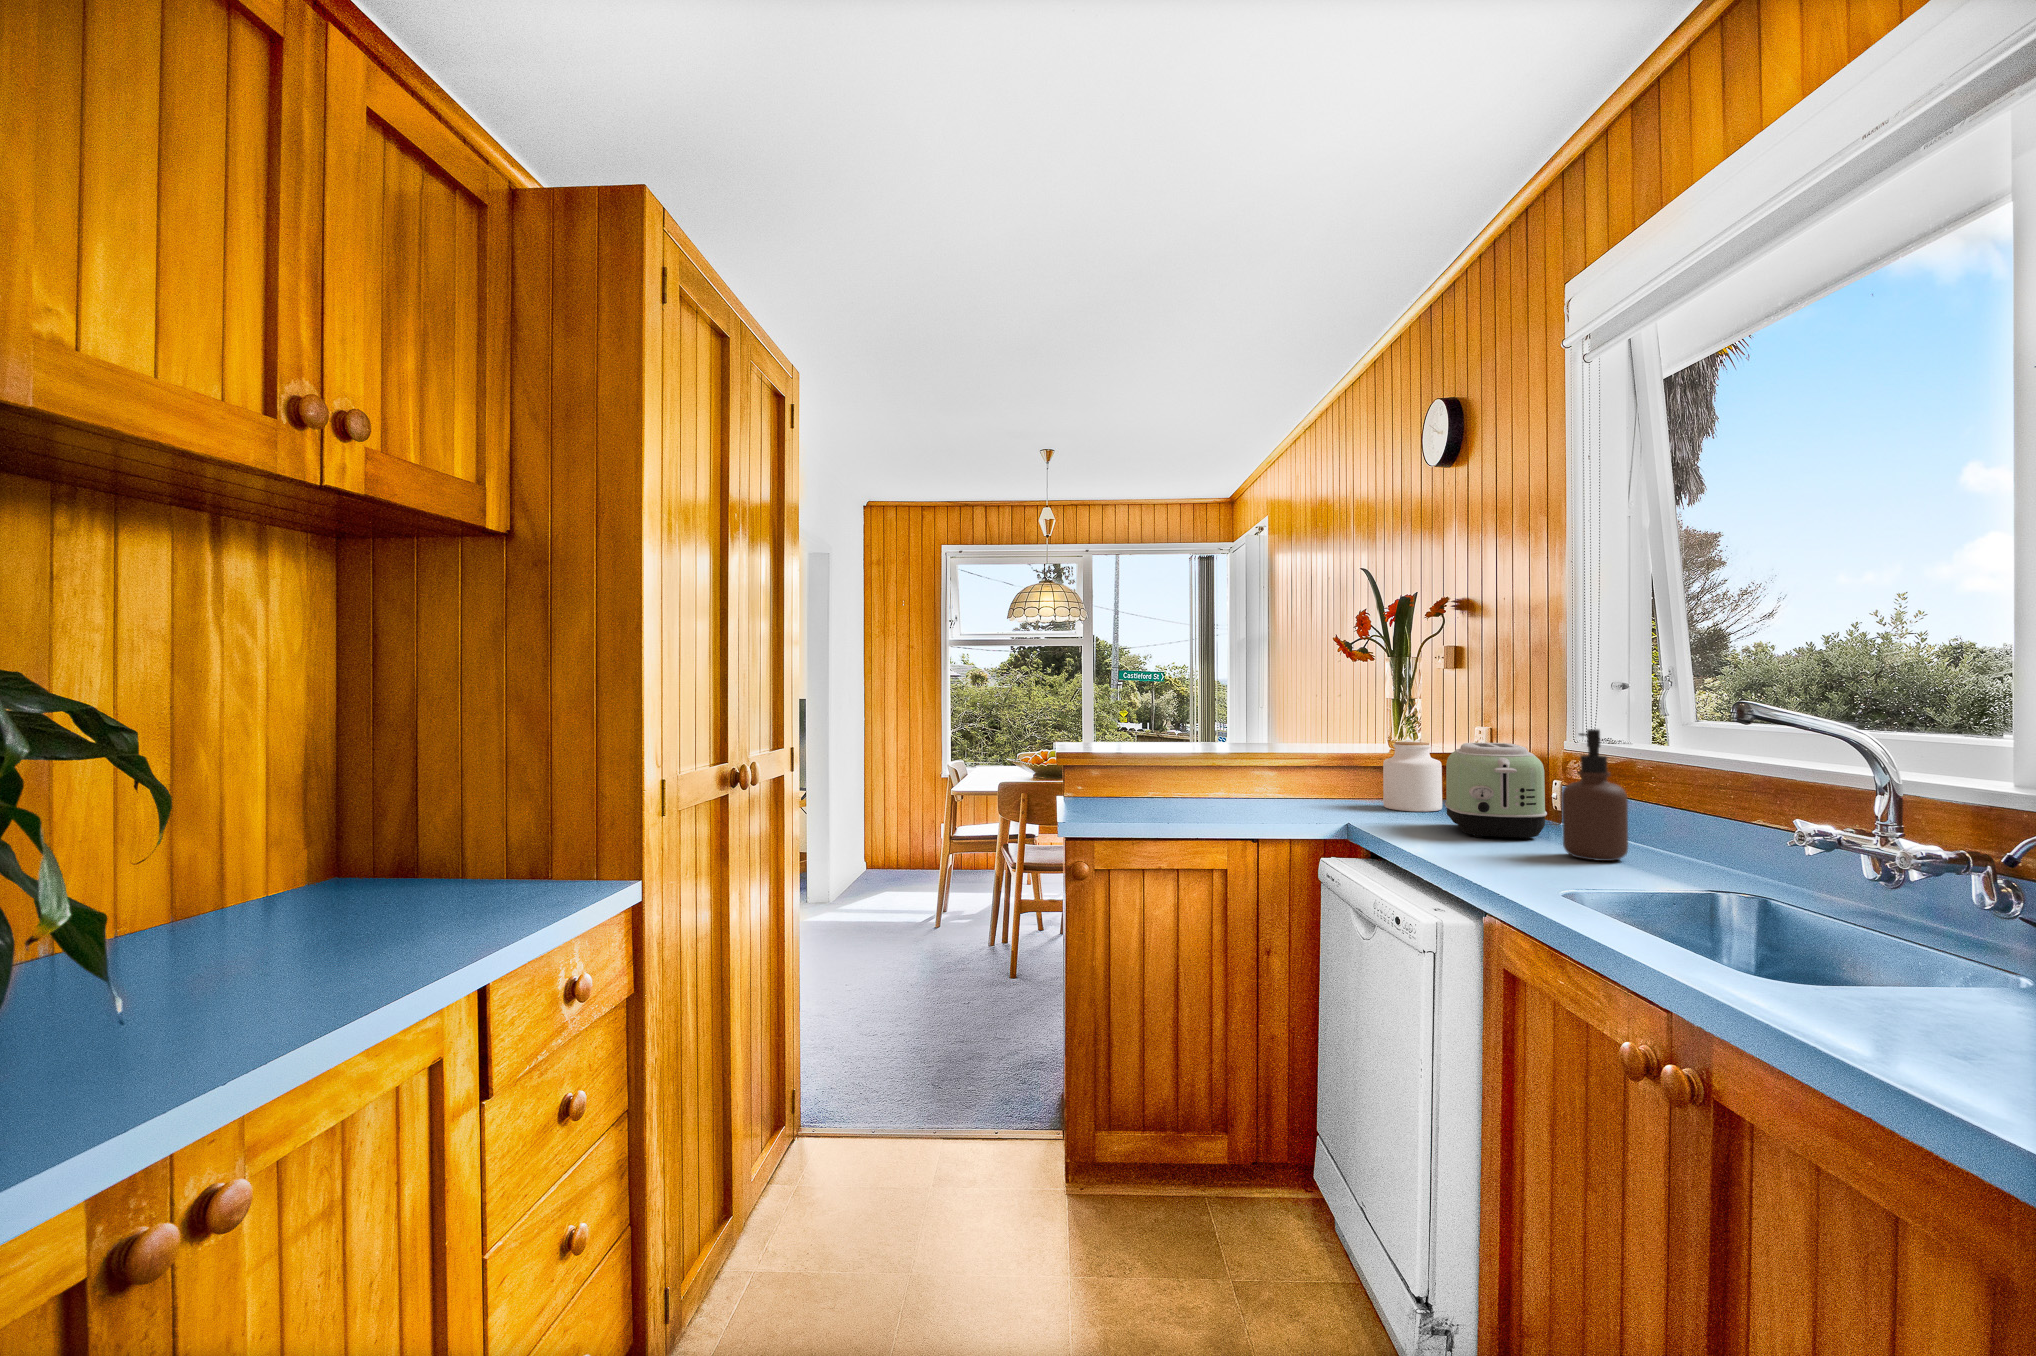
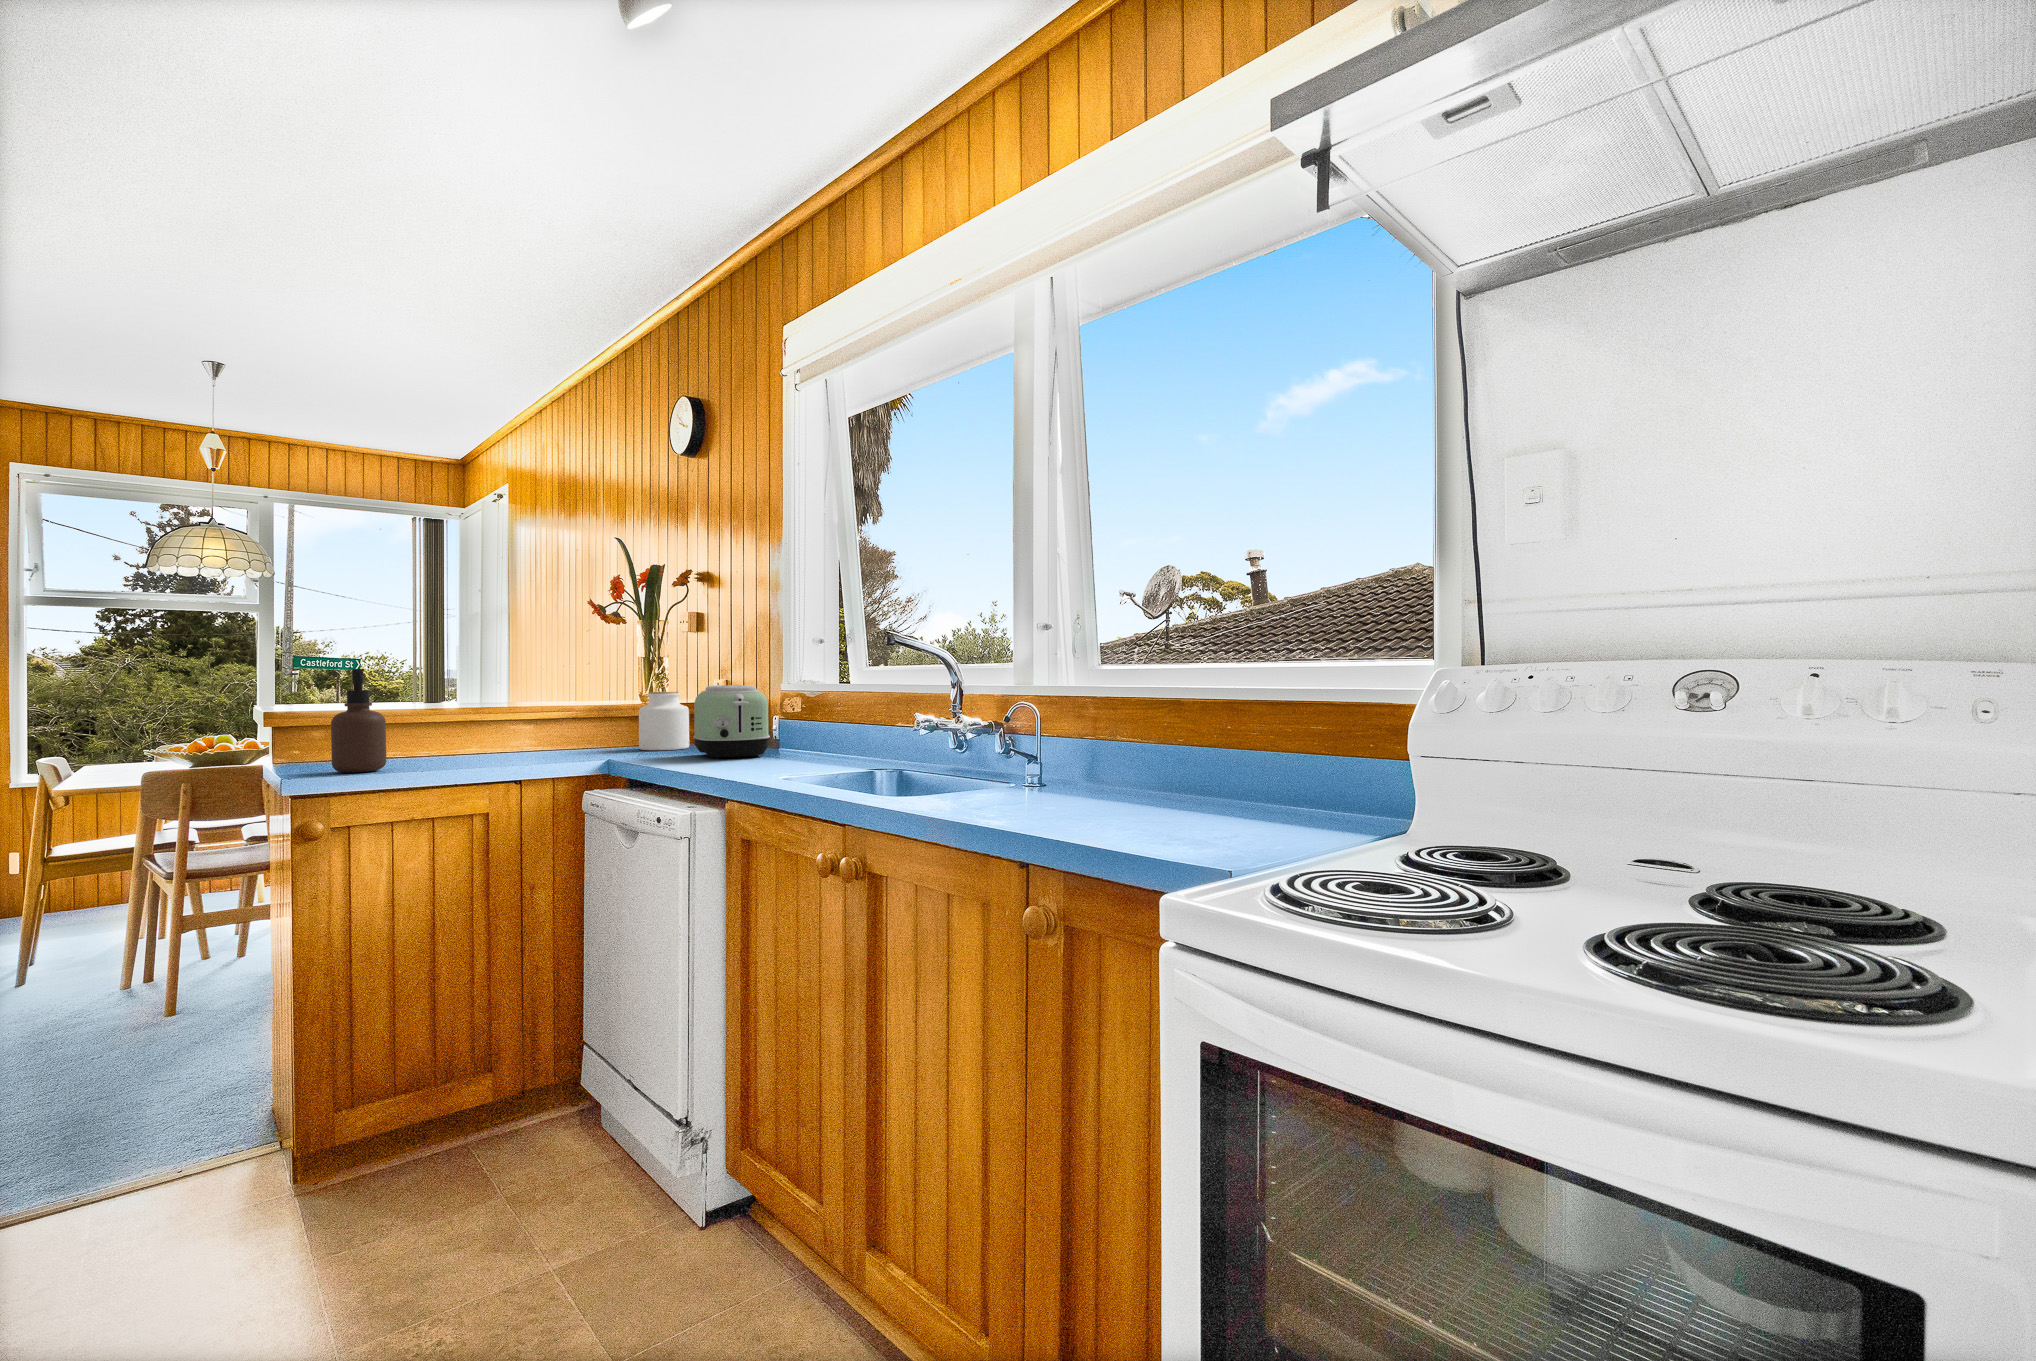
soap dispenser: present [1562,729,1628,861] -> present [331,669,386,773]

